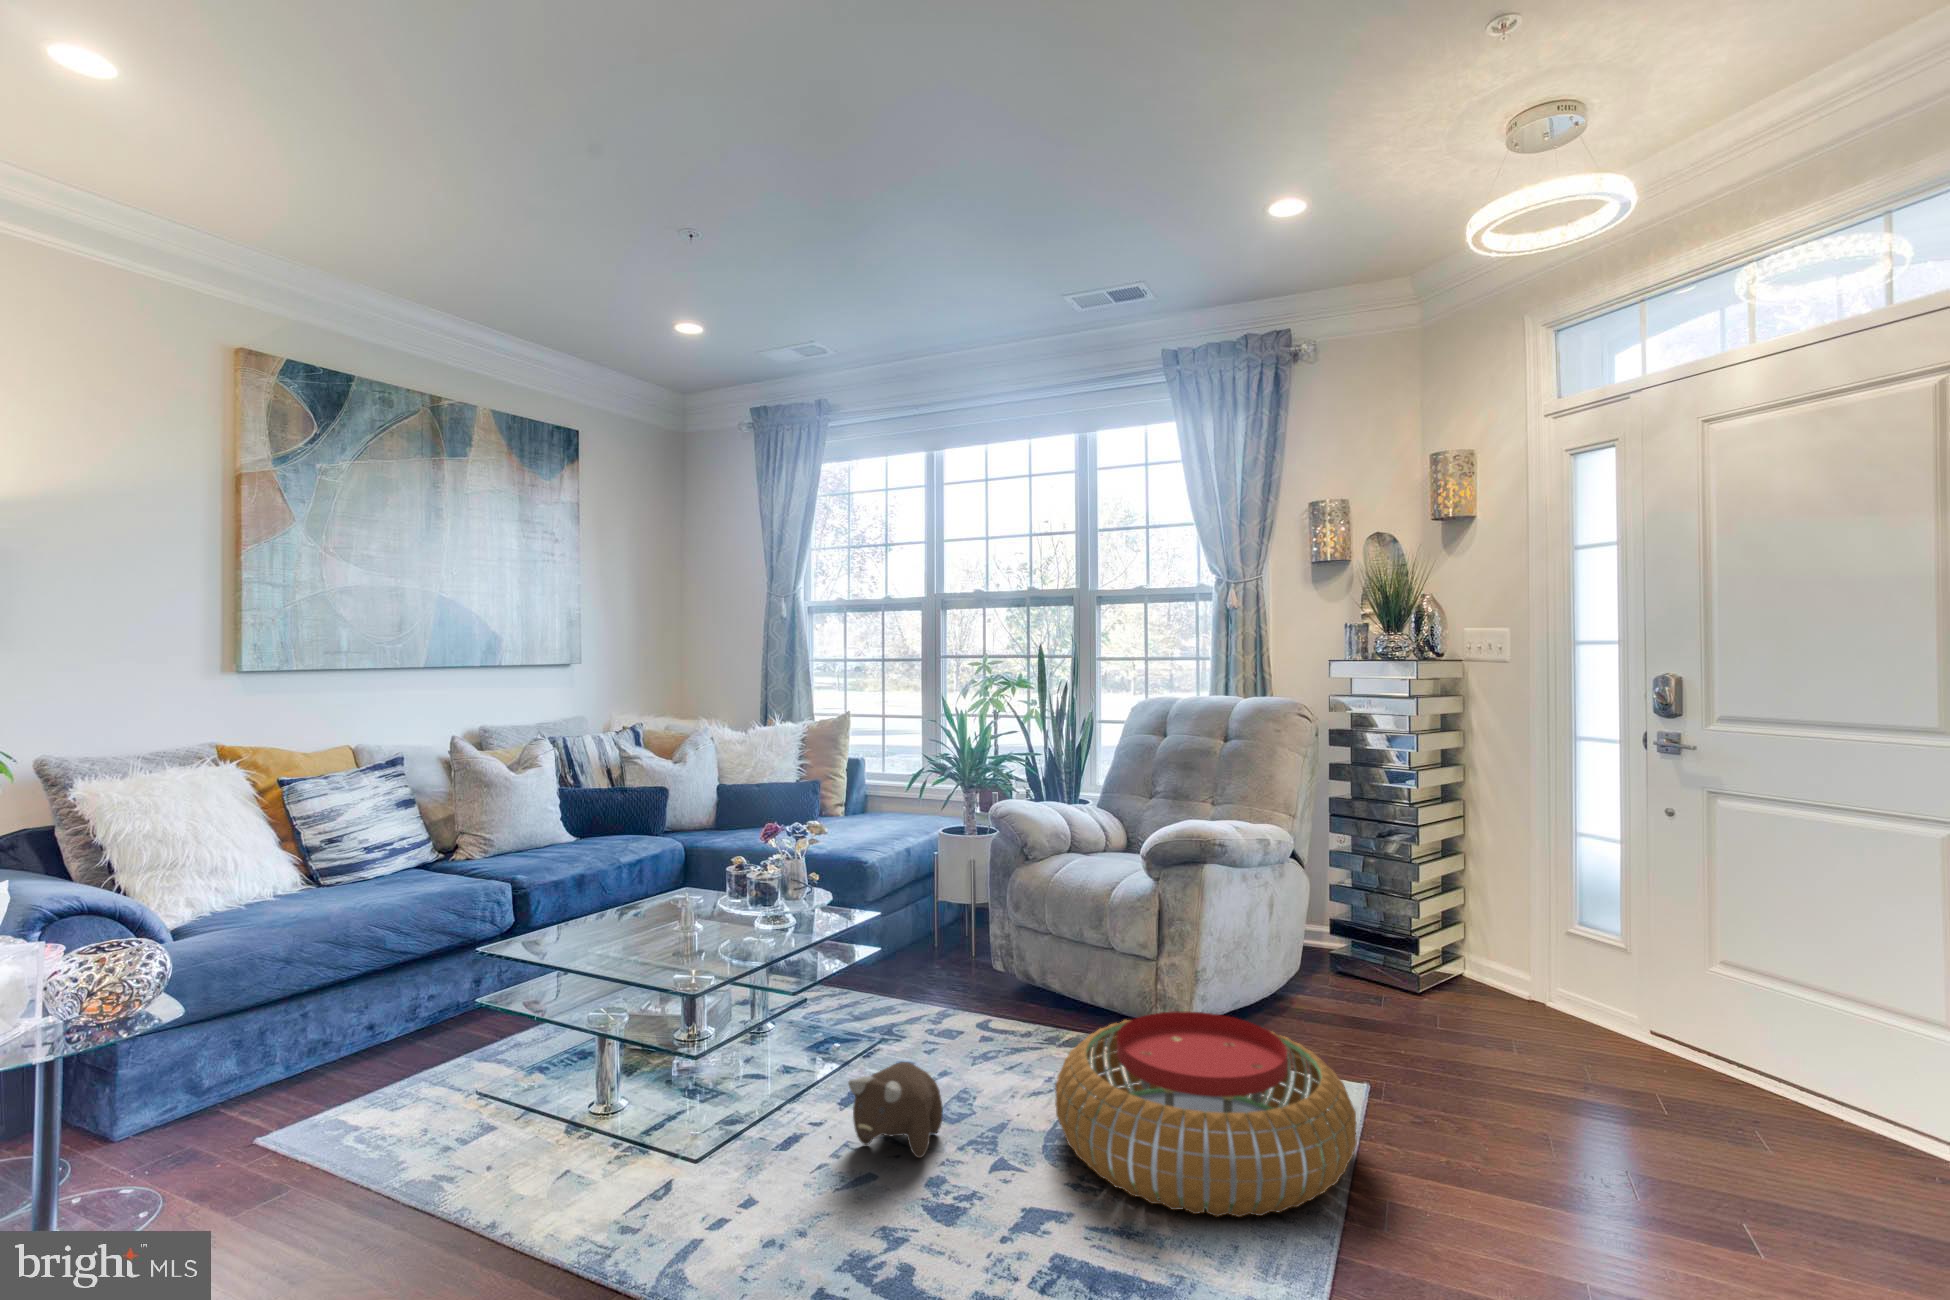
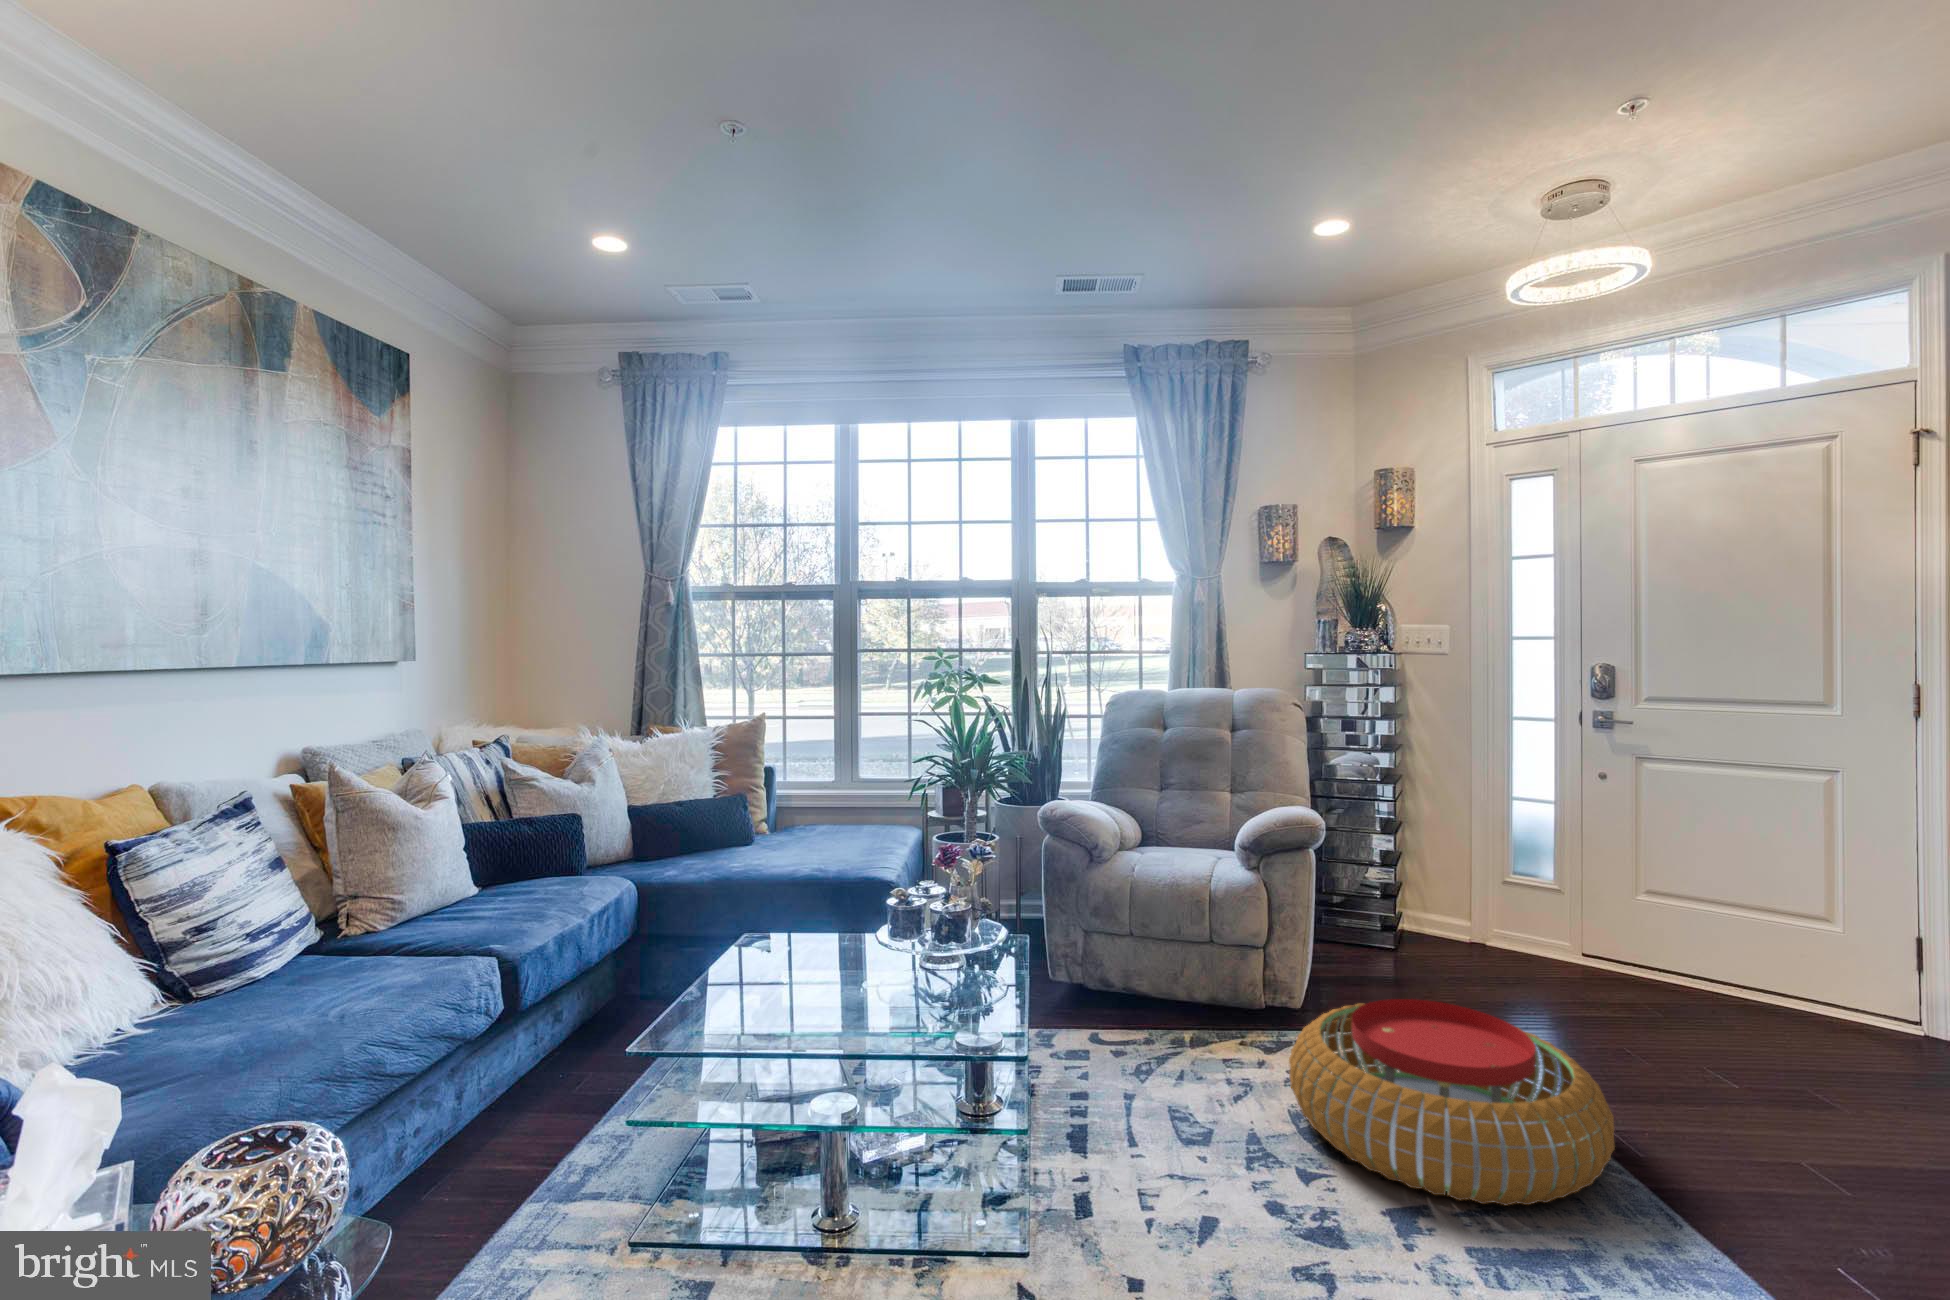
plush toy: present [848,1062,943,1158] -> none [1148,1106,1244,1211]

